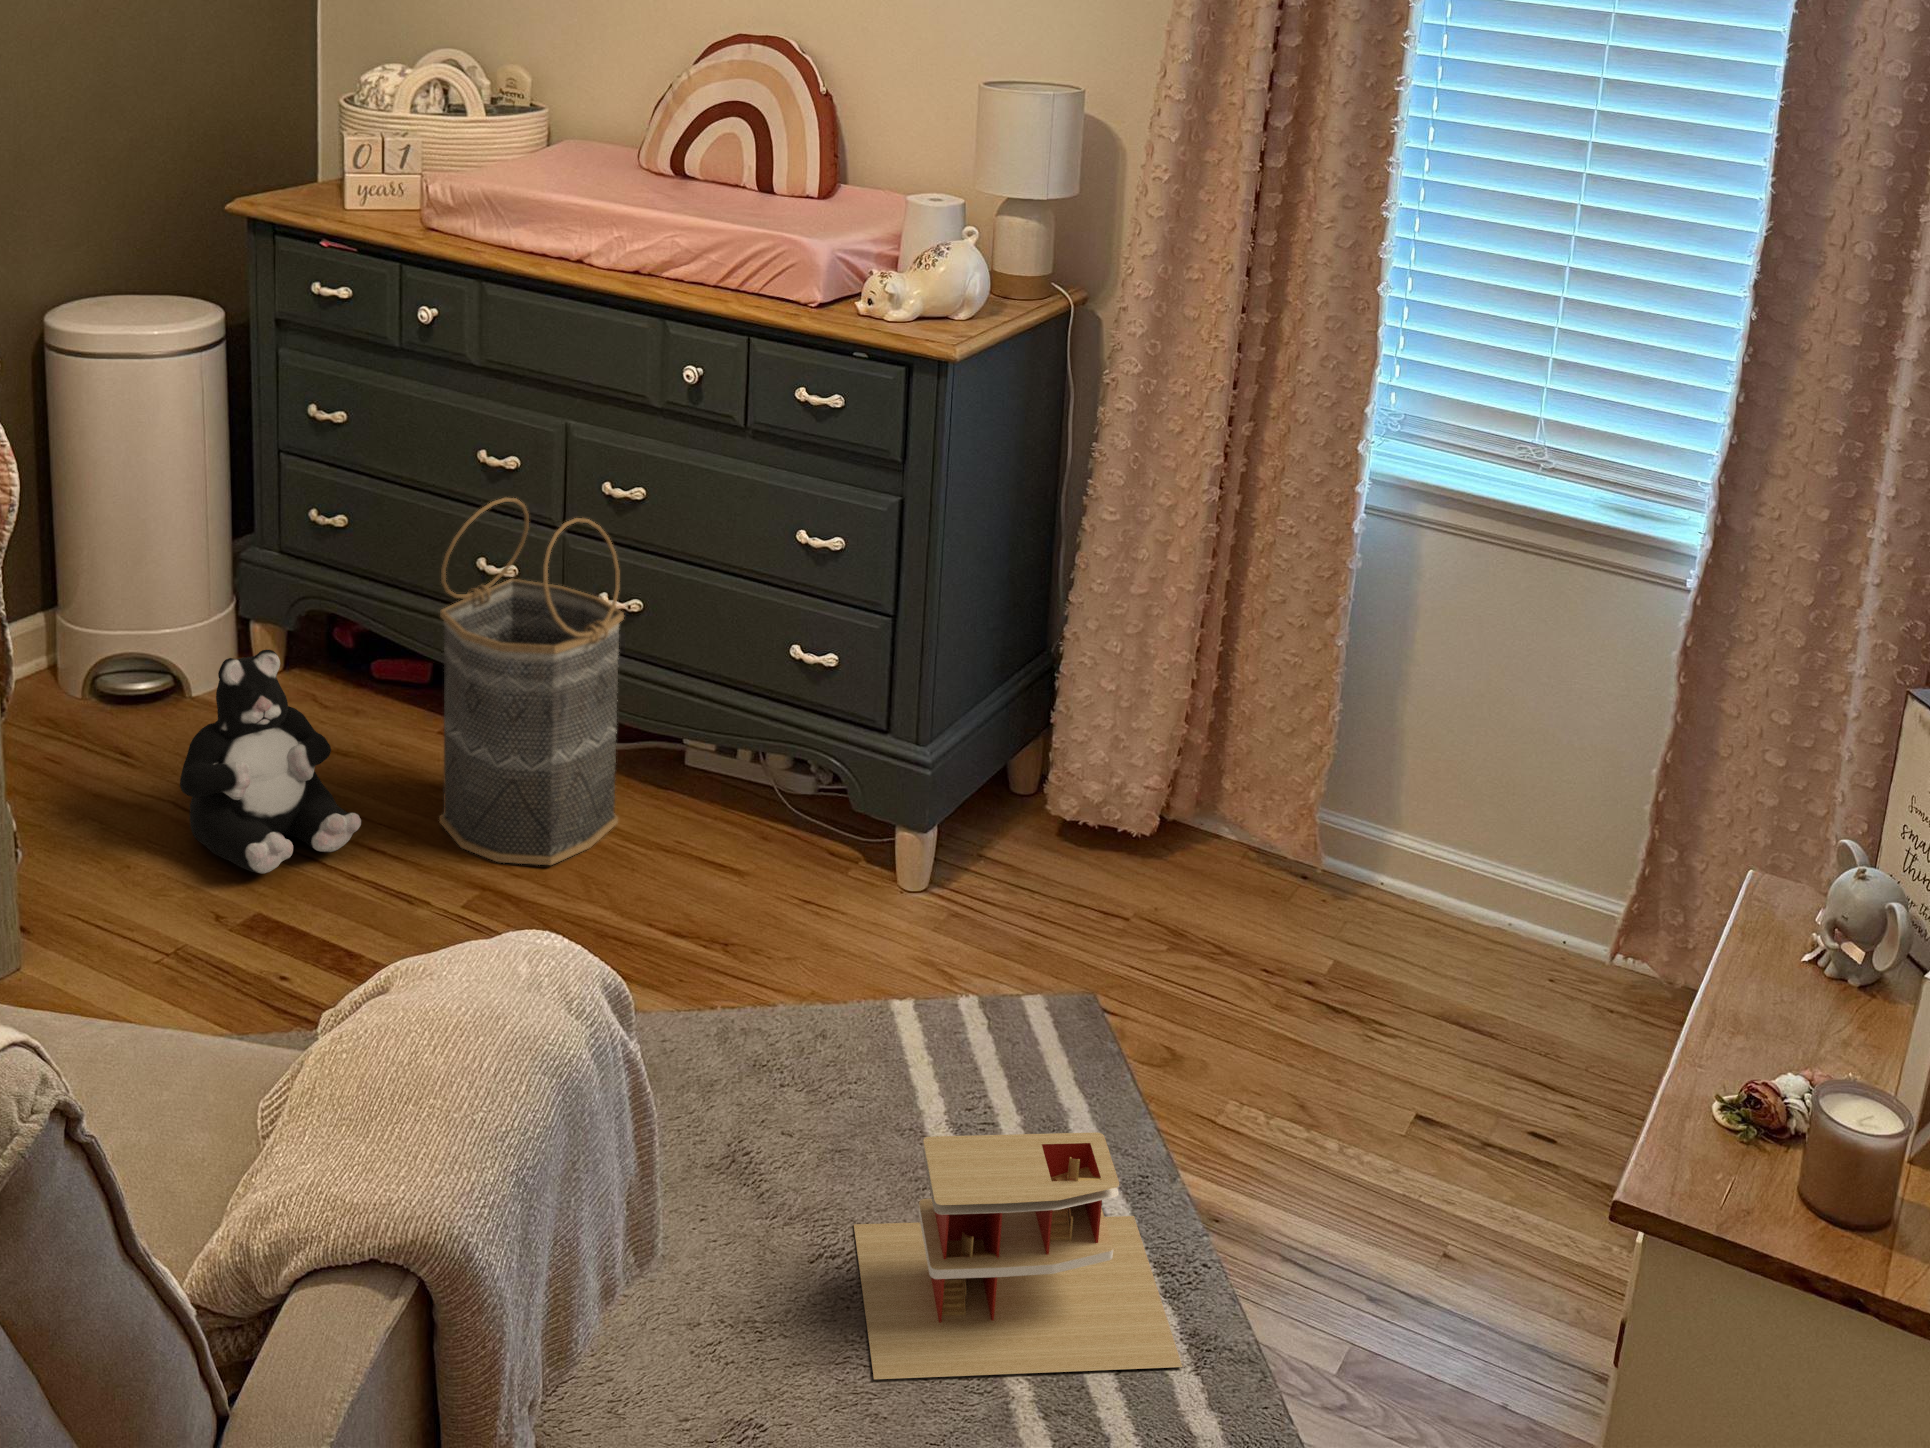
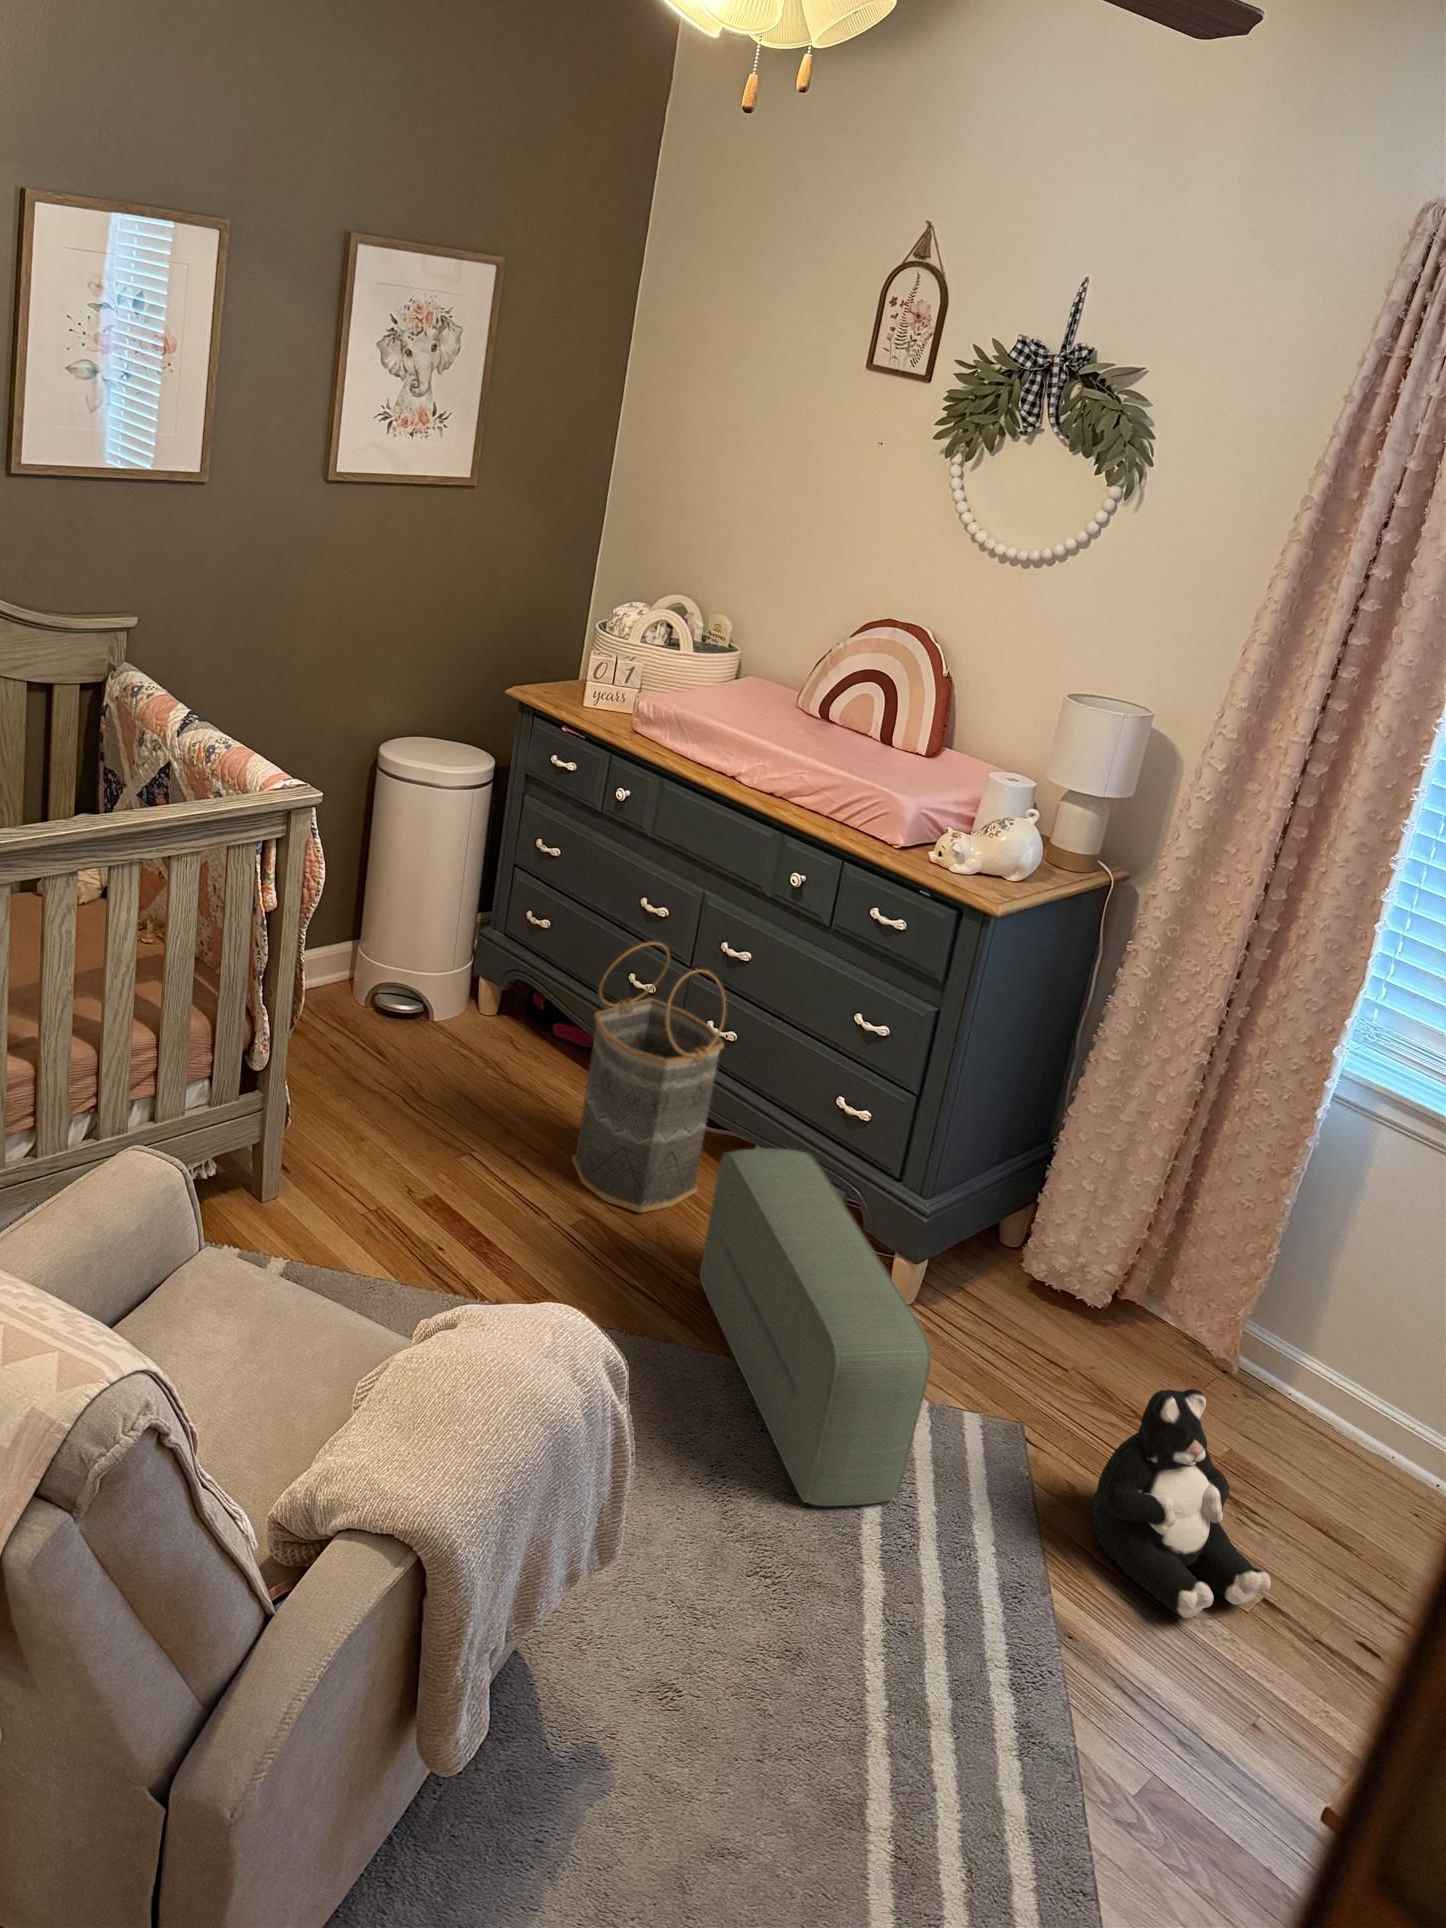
plush toy: present [180,650,361,874] -> present [1092,1389,1271,1618]
pouf: none [650,721,987,1154] -> present [700,1149,931,1506]
toy house: present [854,1132,1182,1379] -> none [768,1514,1007,1752]

